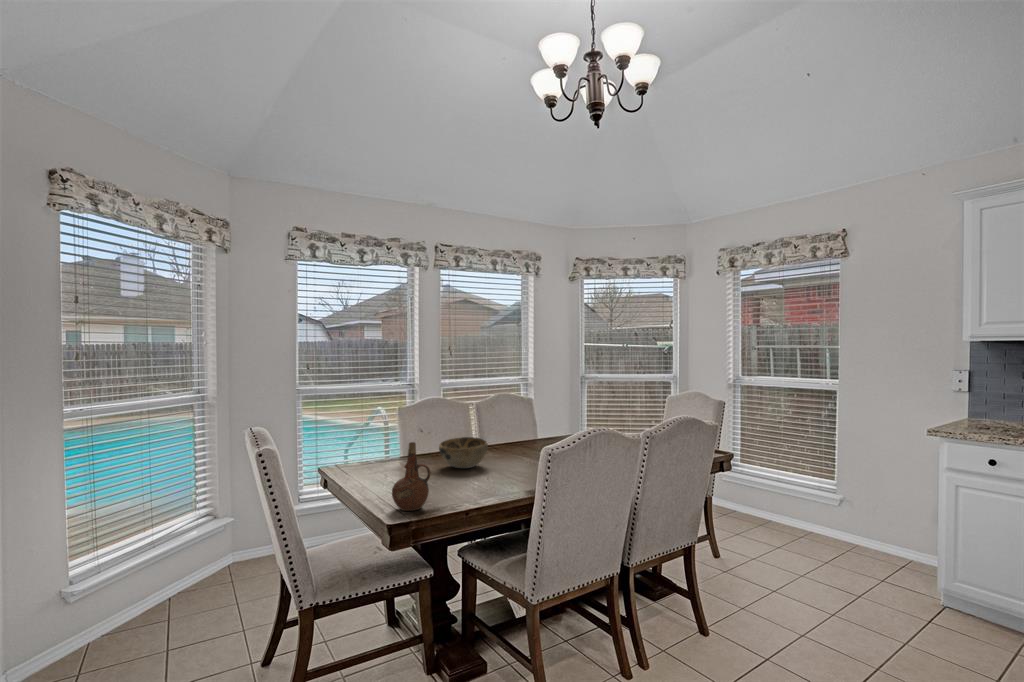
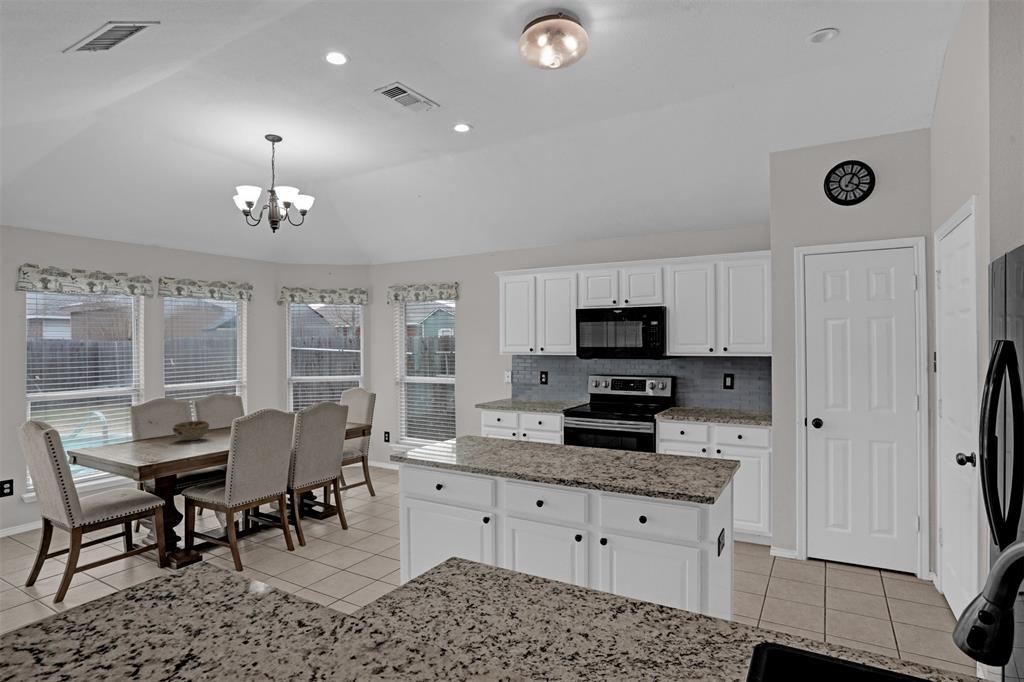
ceramic pitcher: present [392,442,431,511] -> none [148,419,173,458]

